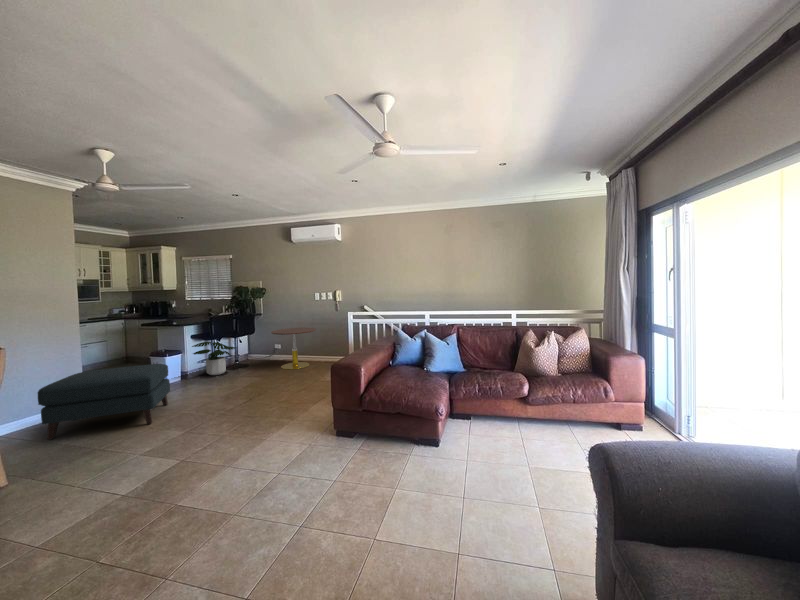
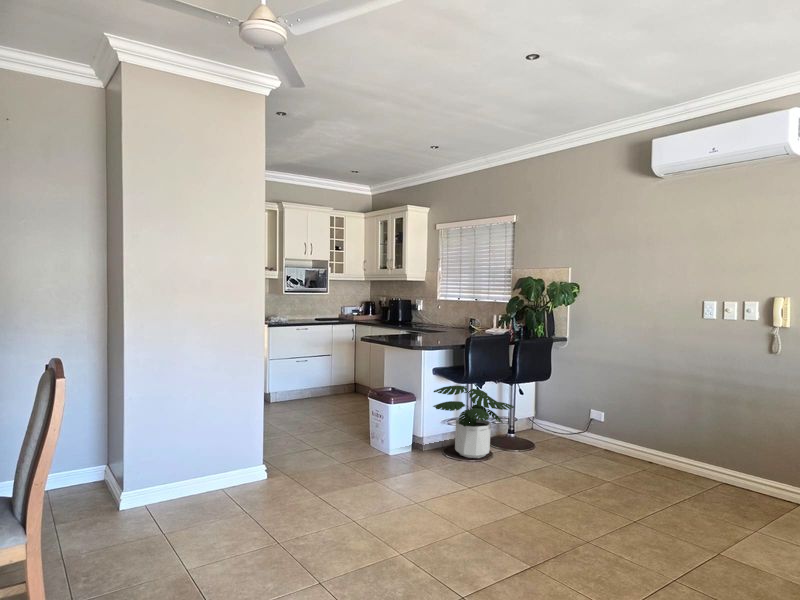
side table: present [271,328,316,369] -> none [589,380,705,490]
ottoman: present [38,364,170,440] -> none [175,419,380,572]

